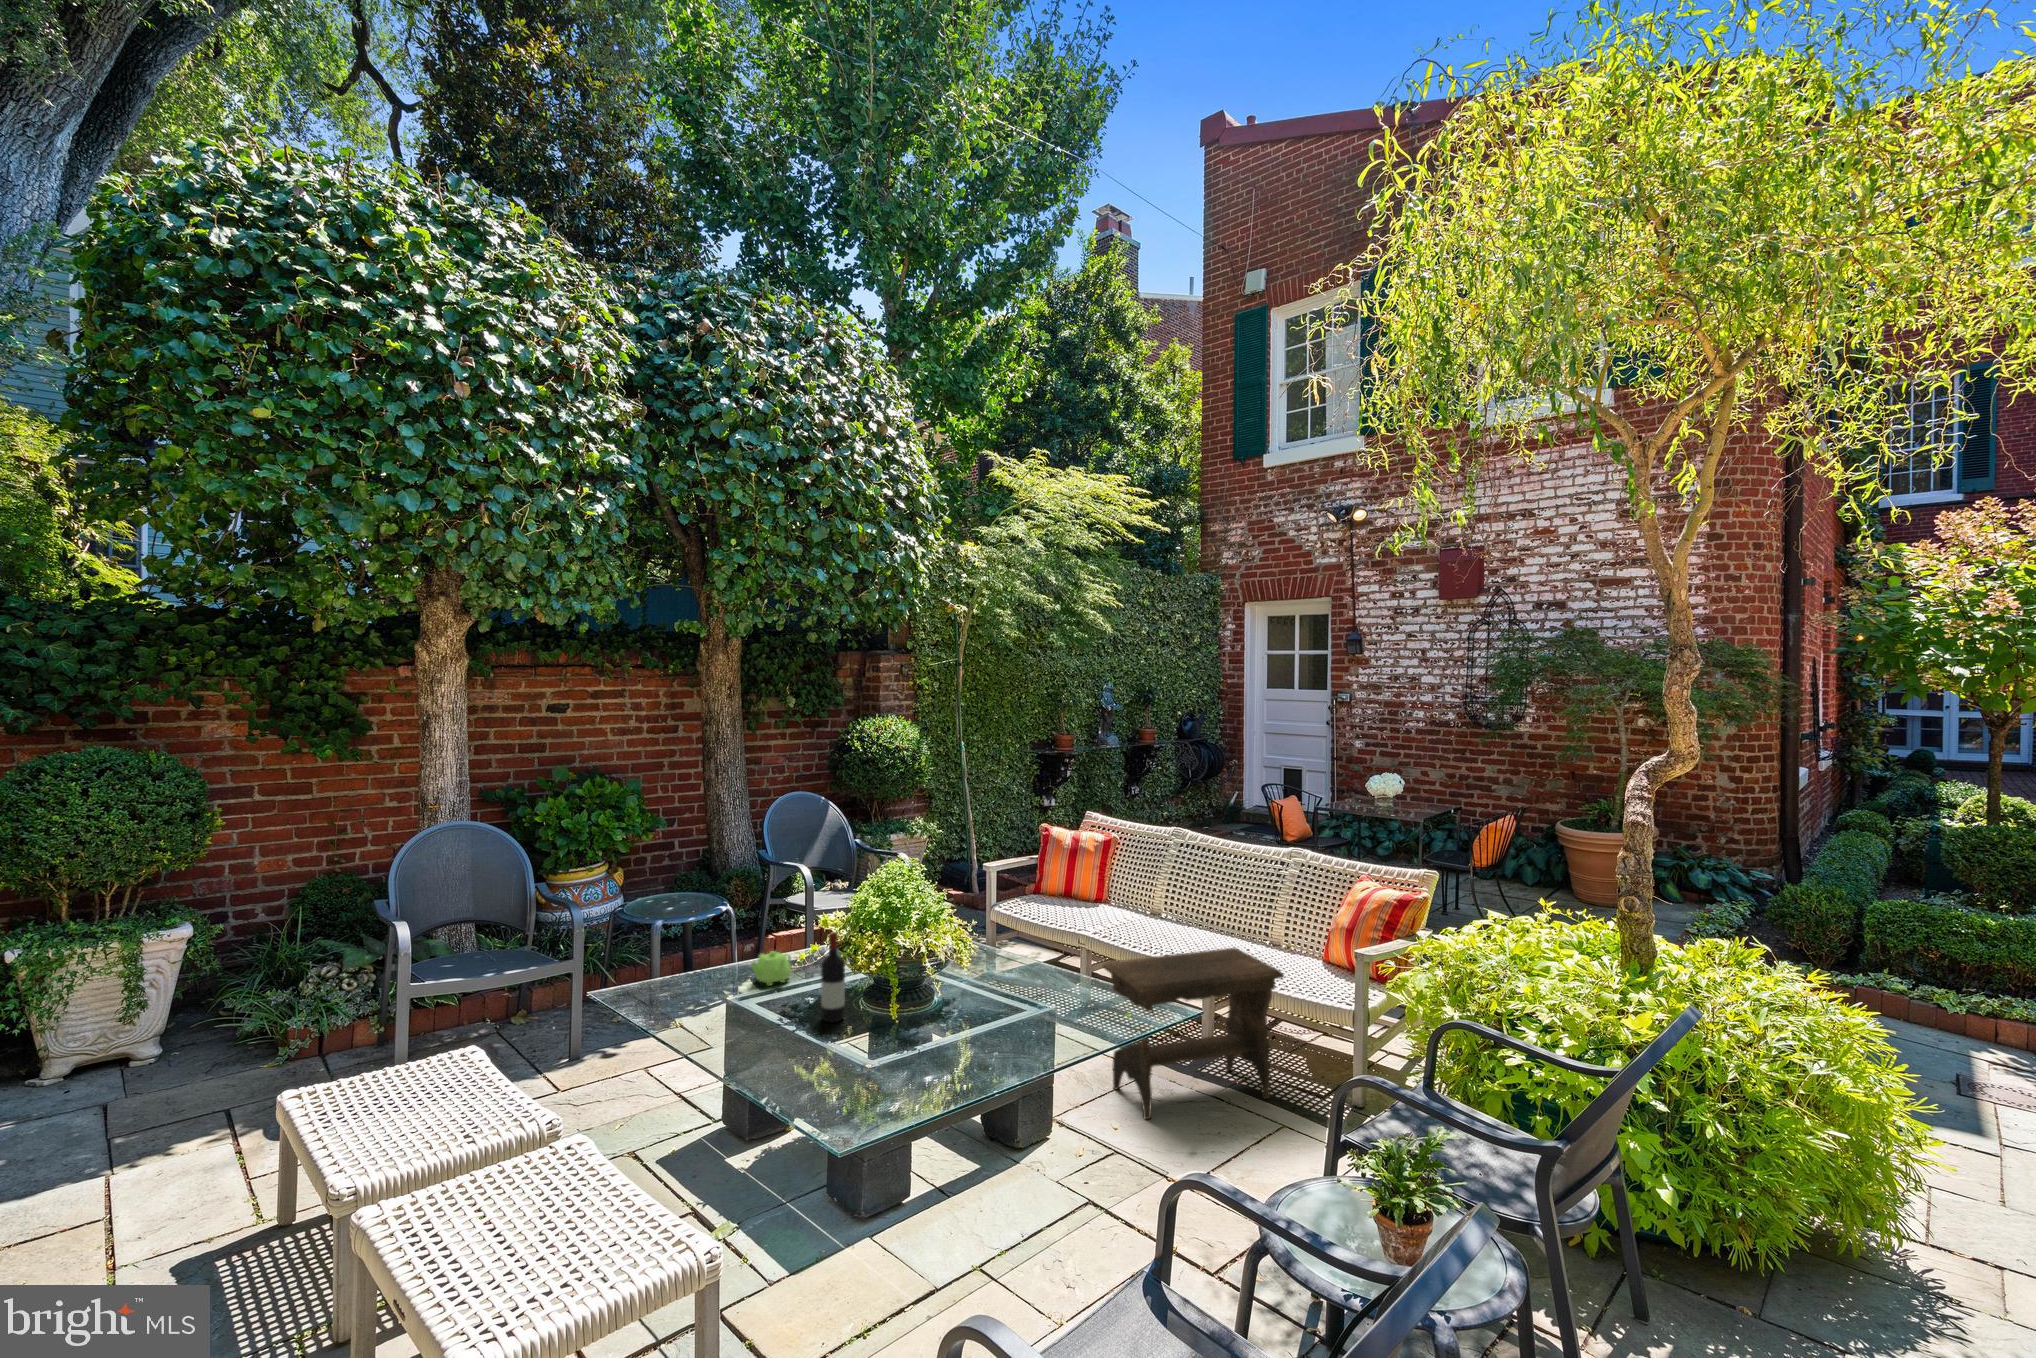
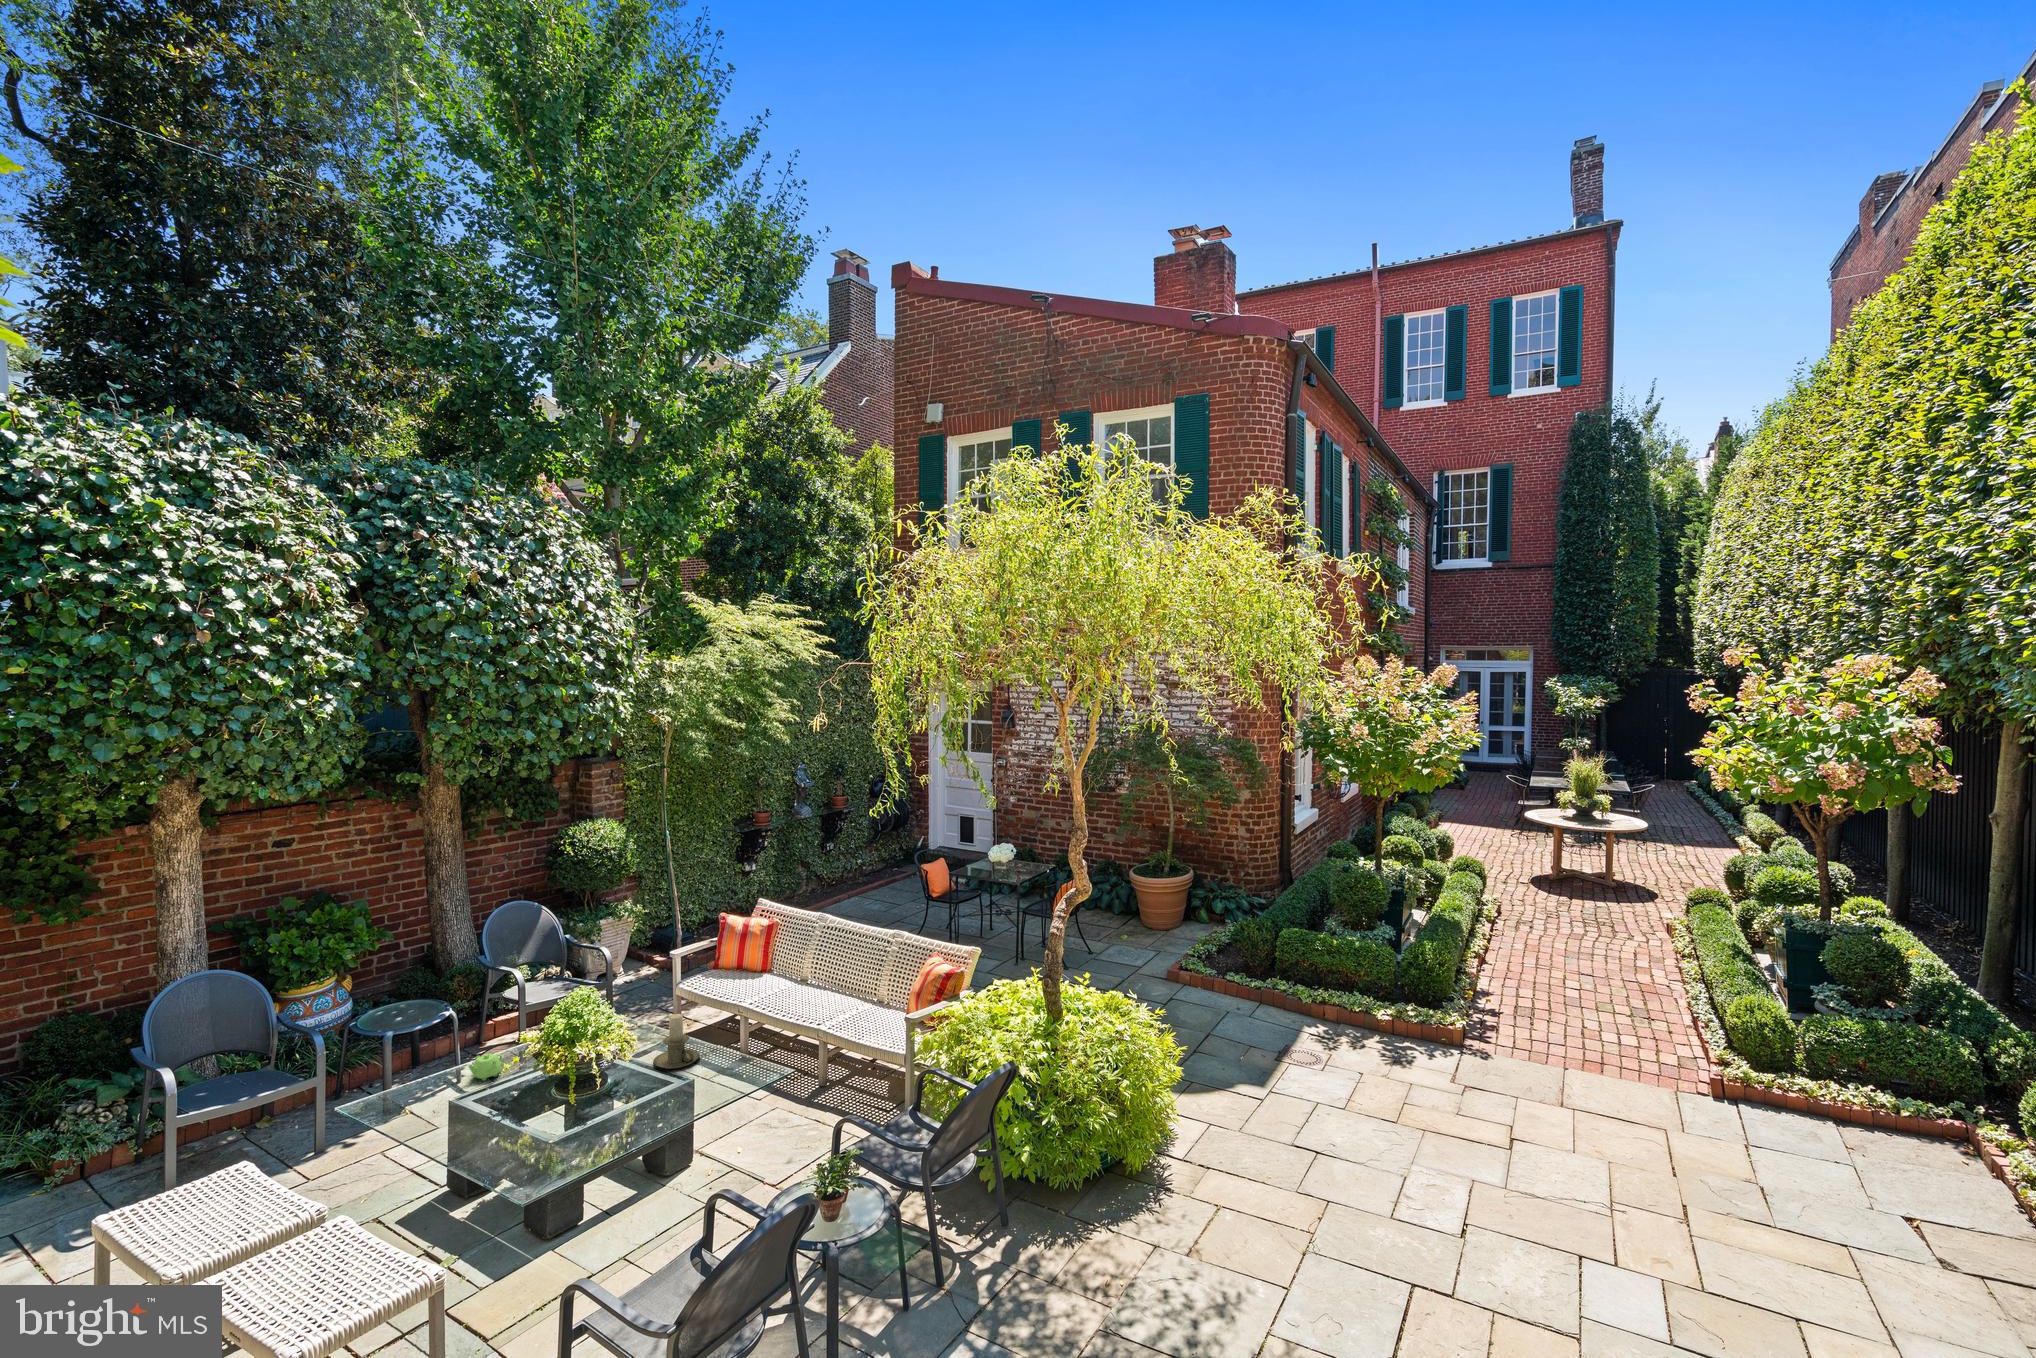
candle holder: none [986,920,1048,996] -> present [653,1014,699,1069]
wine bottle: present [821,932,845,1022] -> none [523,1043,541,1106]
footstool: present [1103,948,1284,1120] -> none [740,1013,864,1143]

